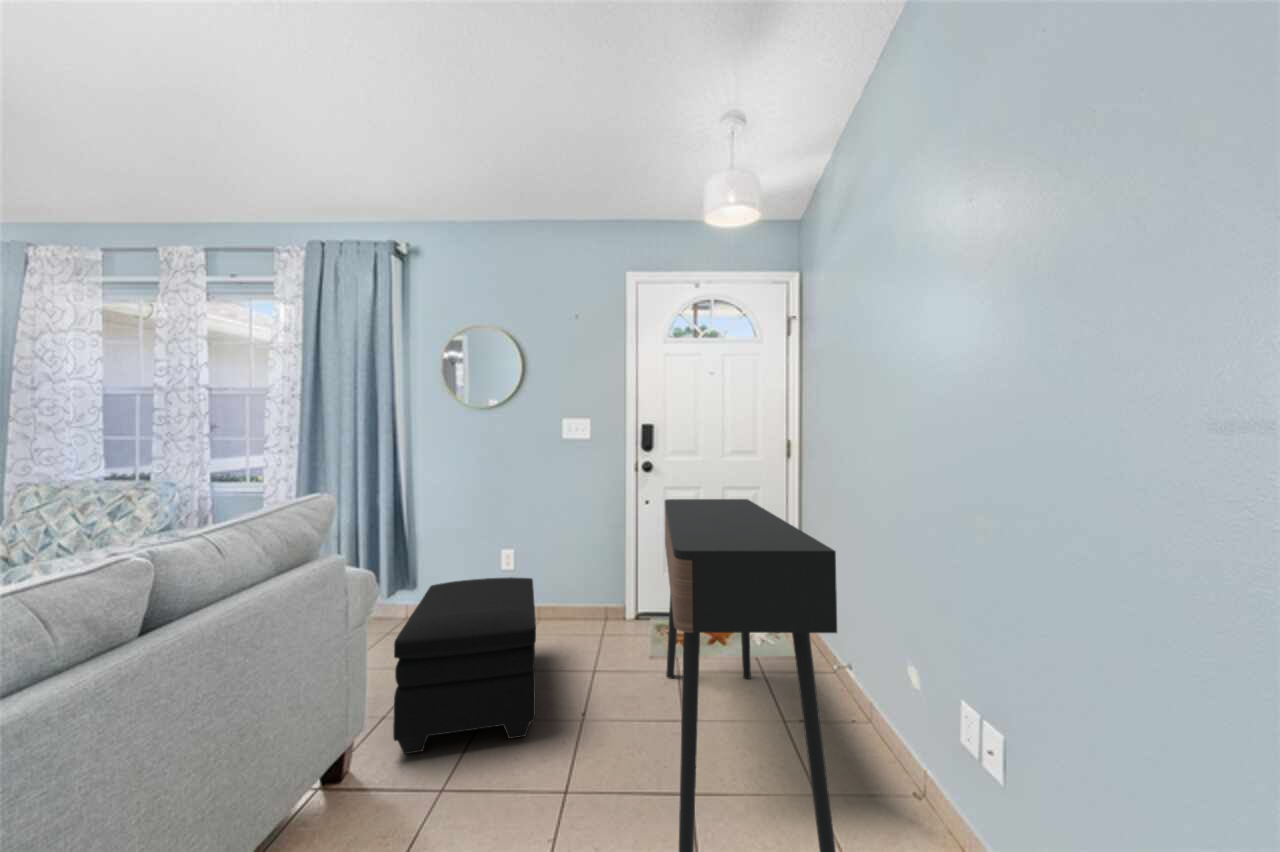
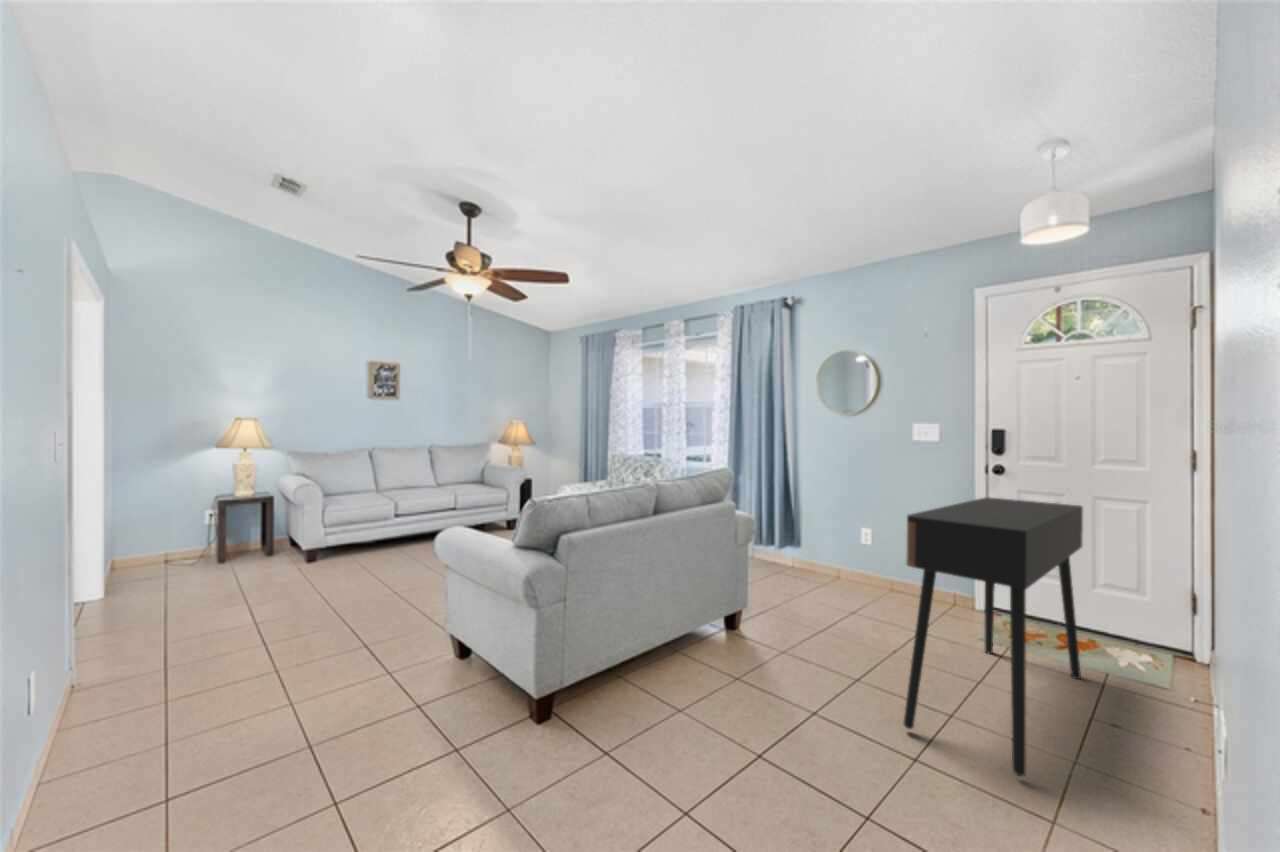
ottoman: present [393,577,536,754] -> none [767,538,874,642]

